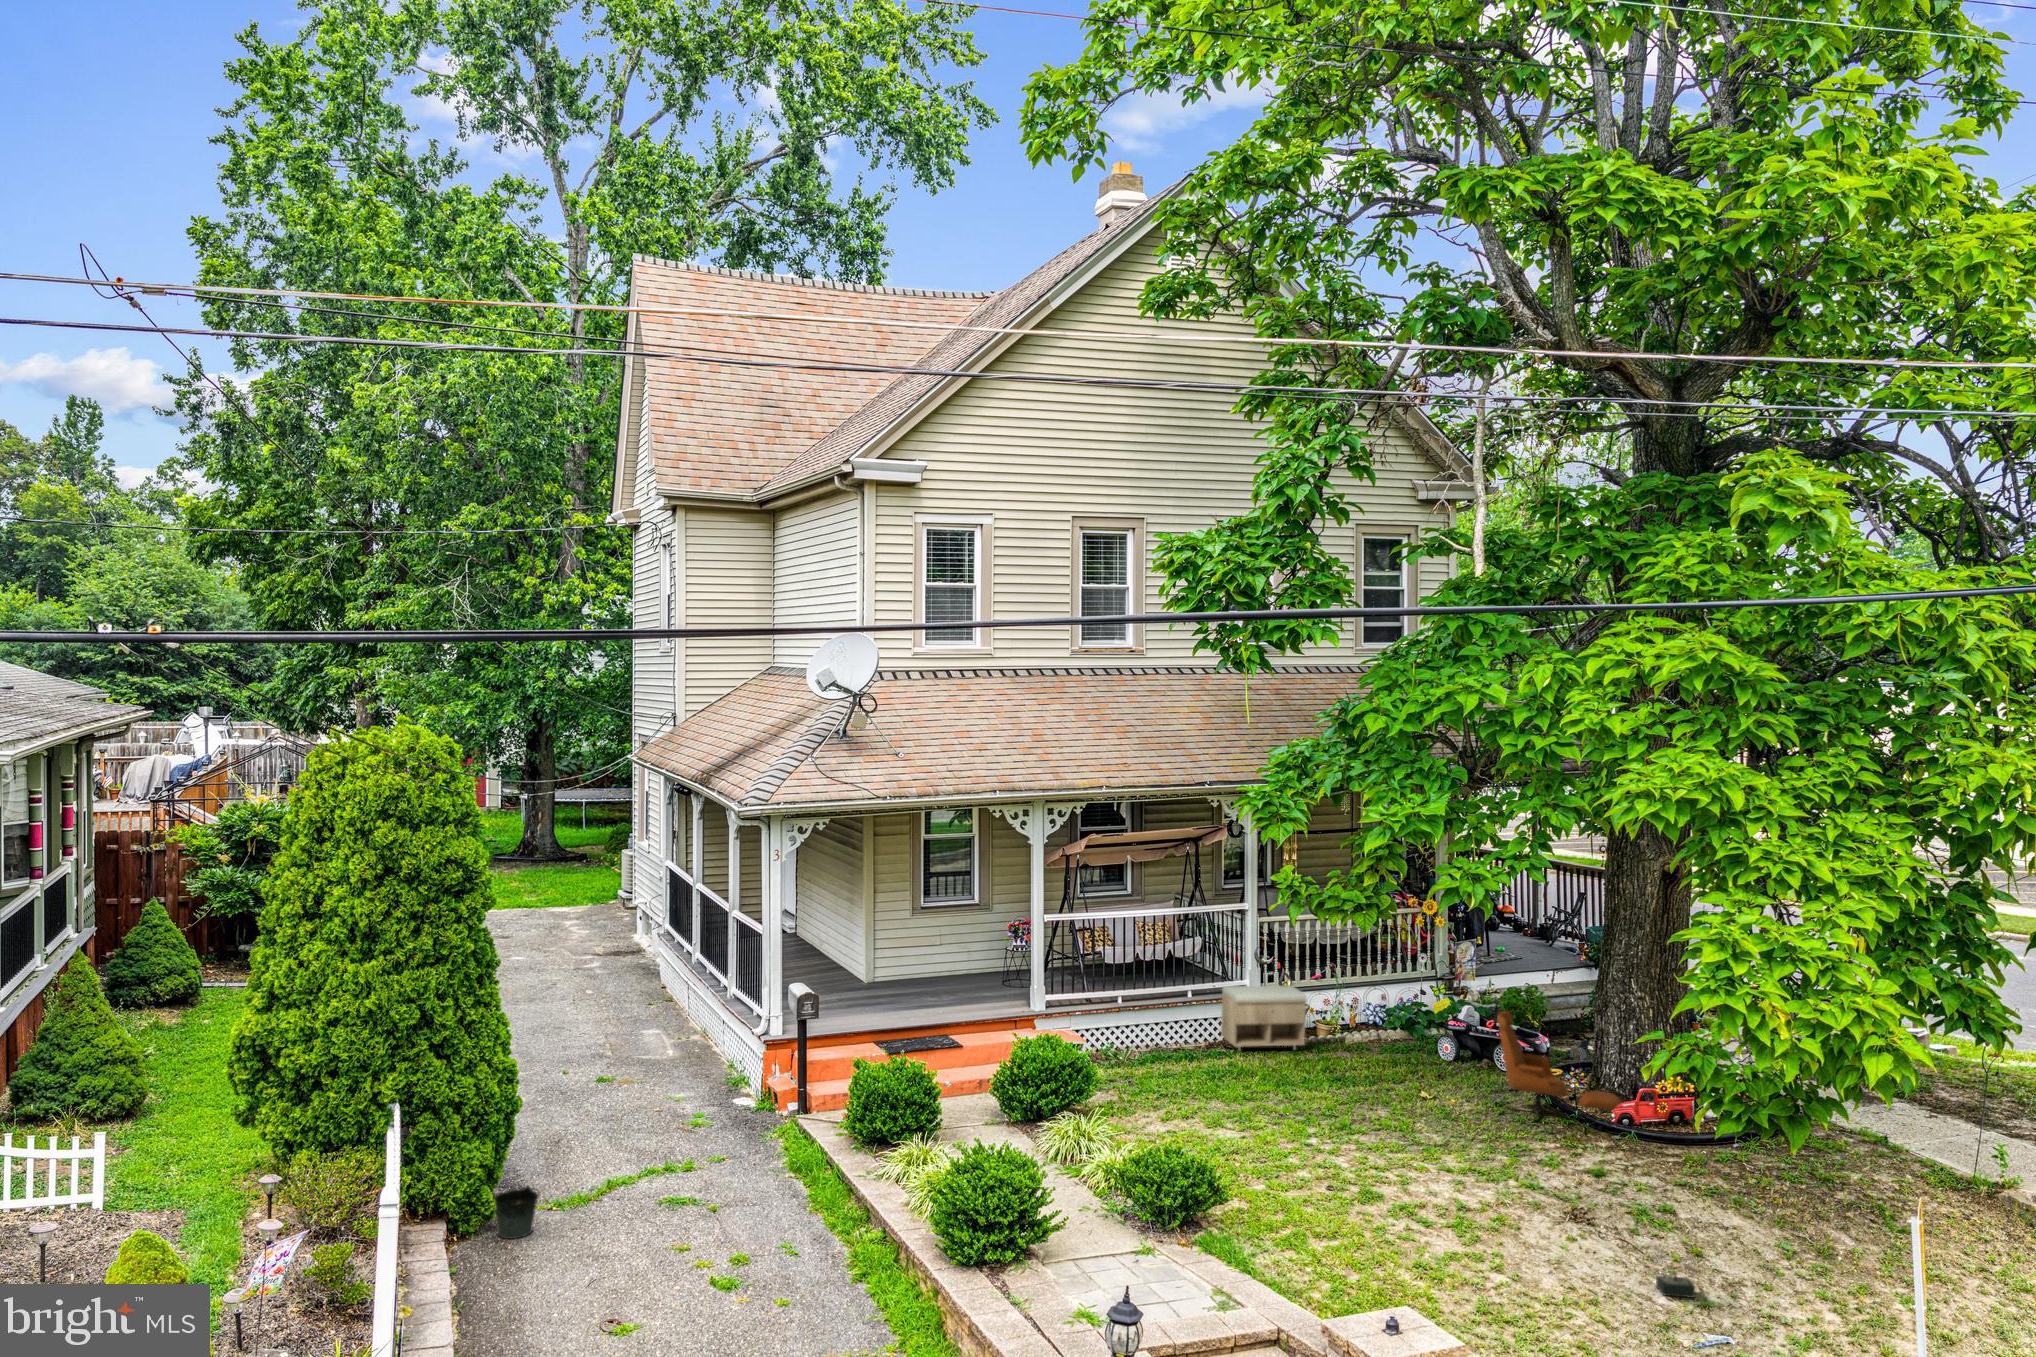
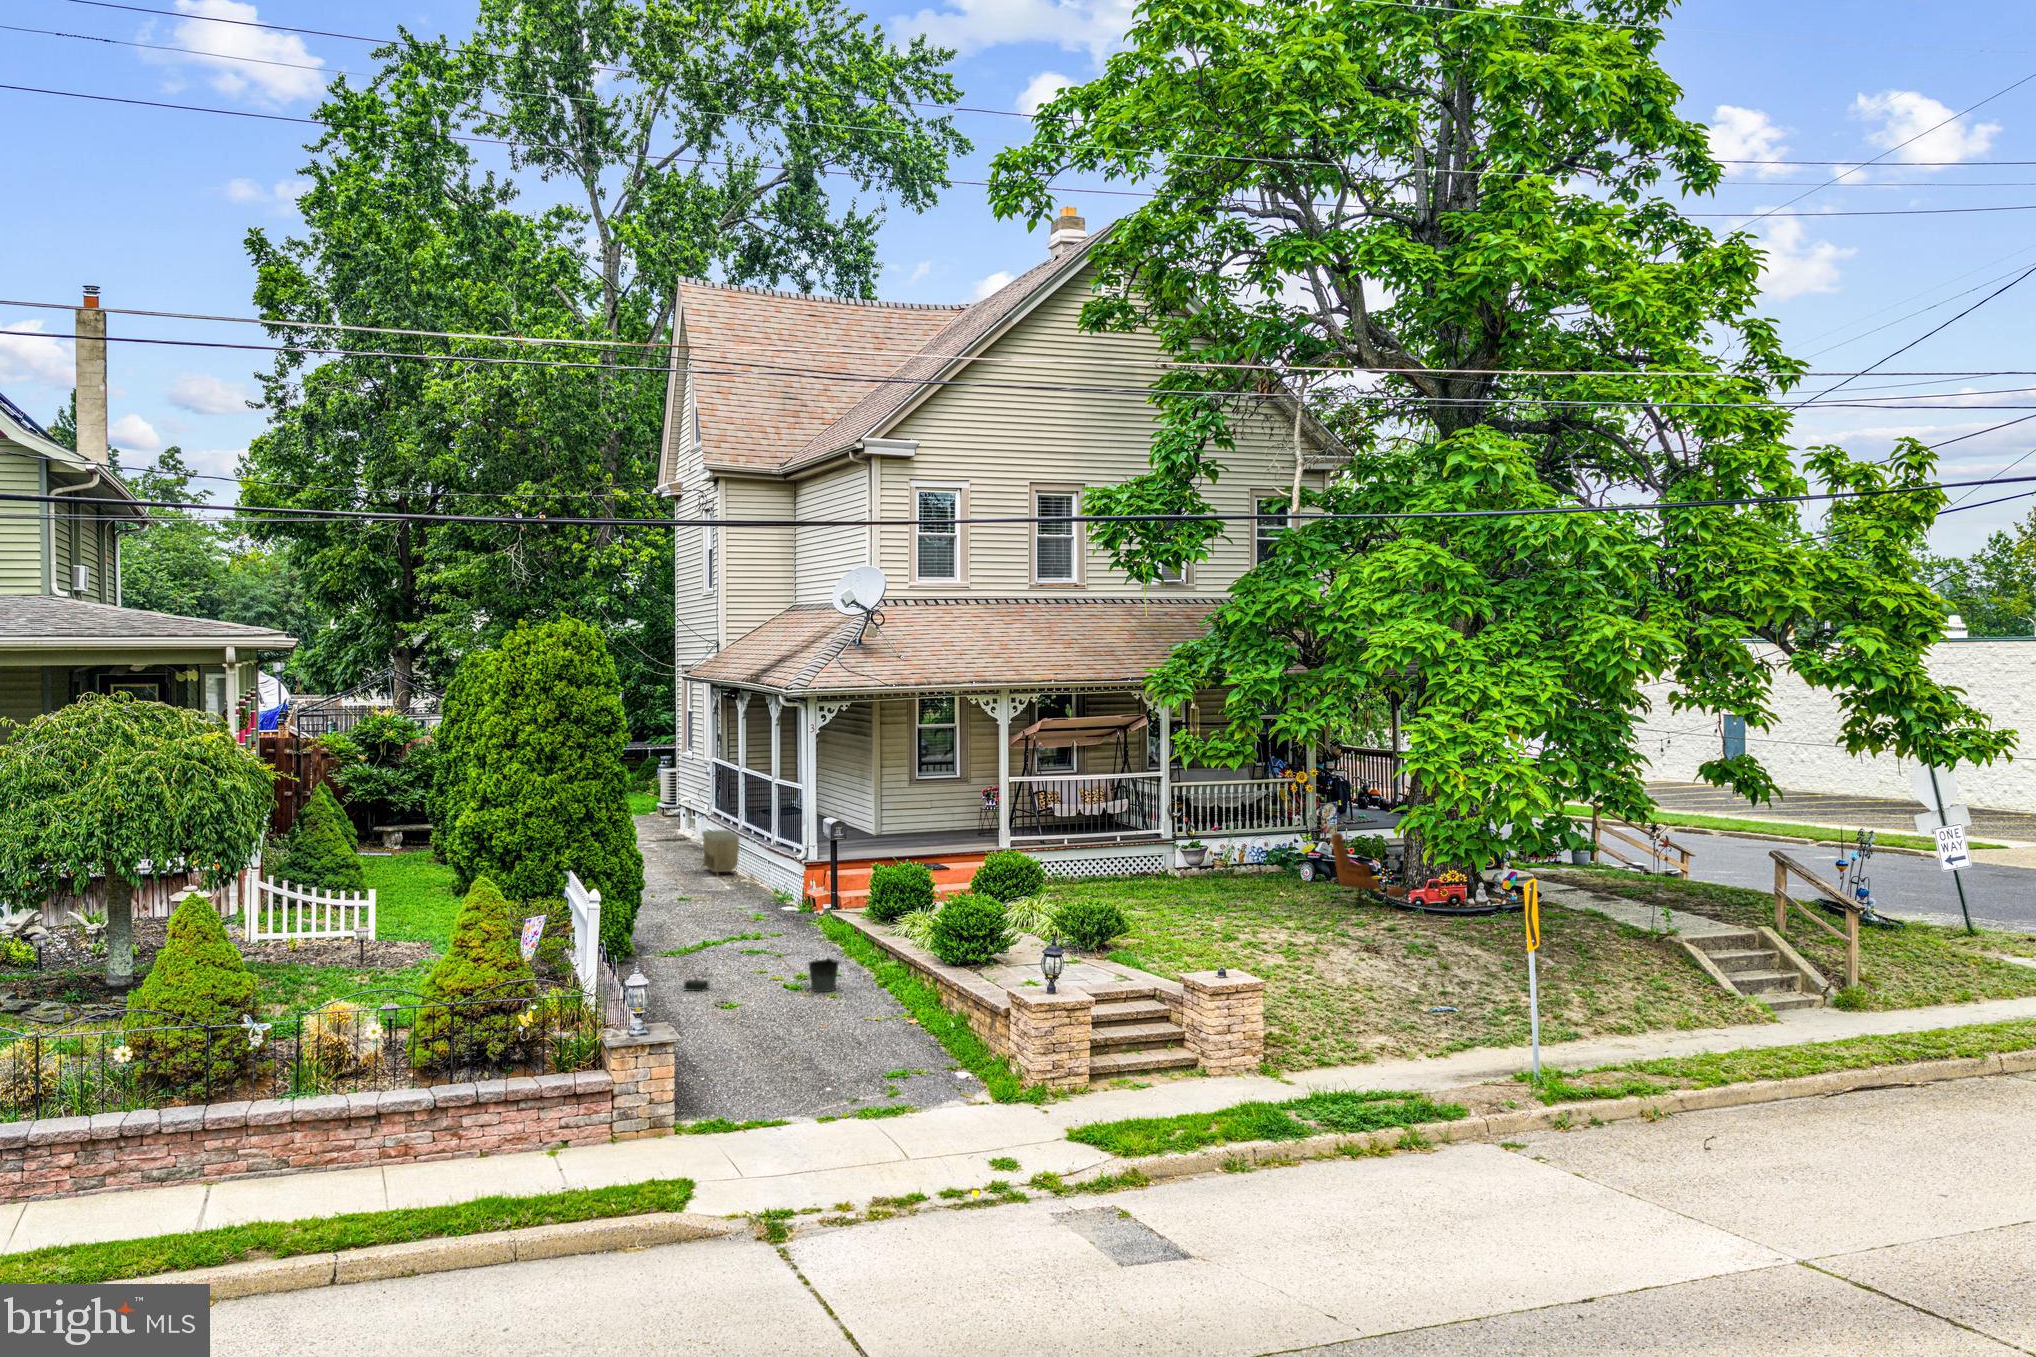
storage bench: present [1221,985,1307,1051] -> present [702,830,739,875]
bucket: present [495,1187,539,1239] -> present [809,958,839,992]
decorative plant: present [1646,1246,1701,1298] -> present [679,965,712,991]

